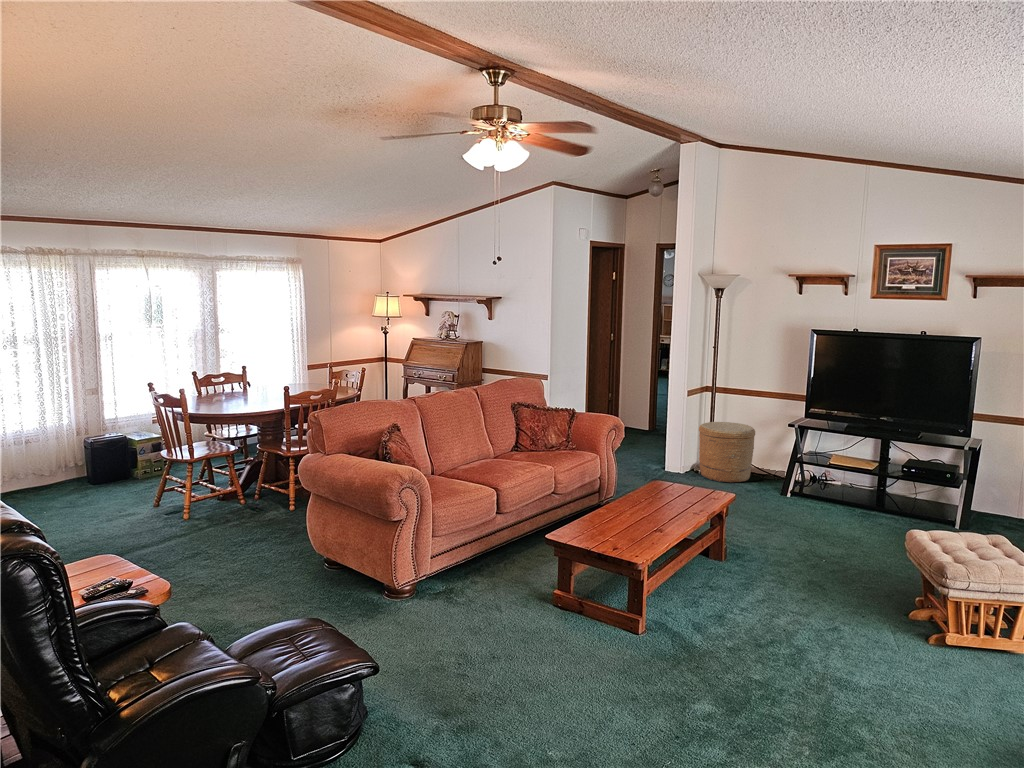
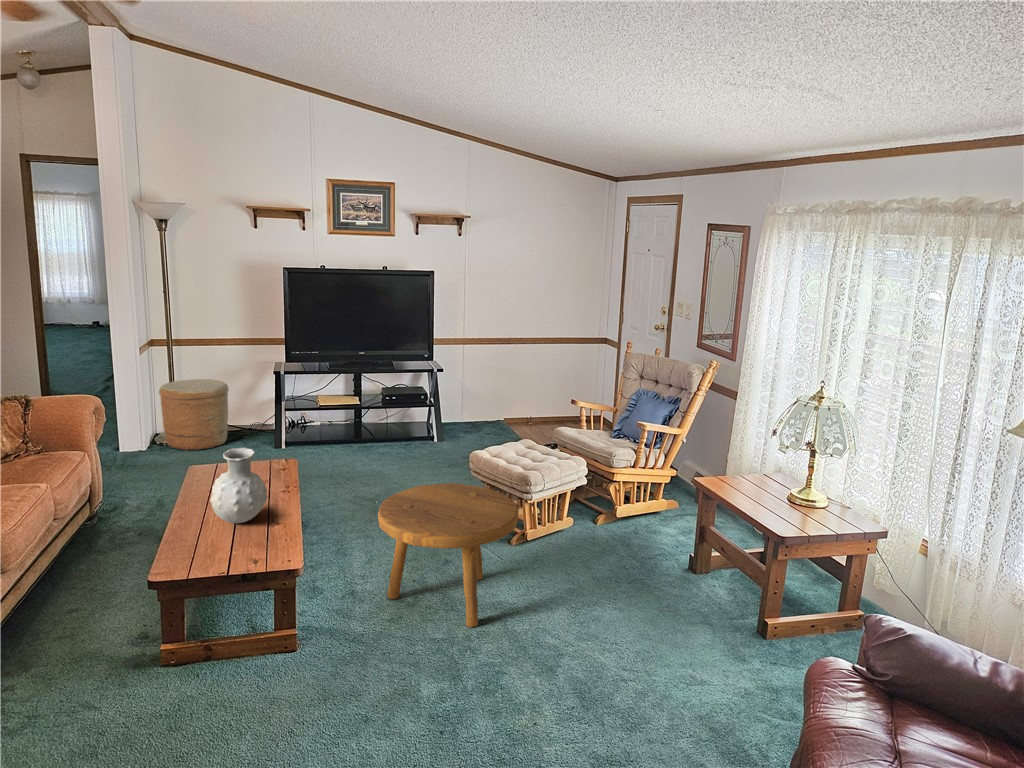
vase: none [620,465,662,524] -> present [210,448,267,523]
footstool: none [730,538,880,684] -> present [378,483,518,627]

